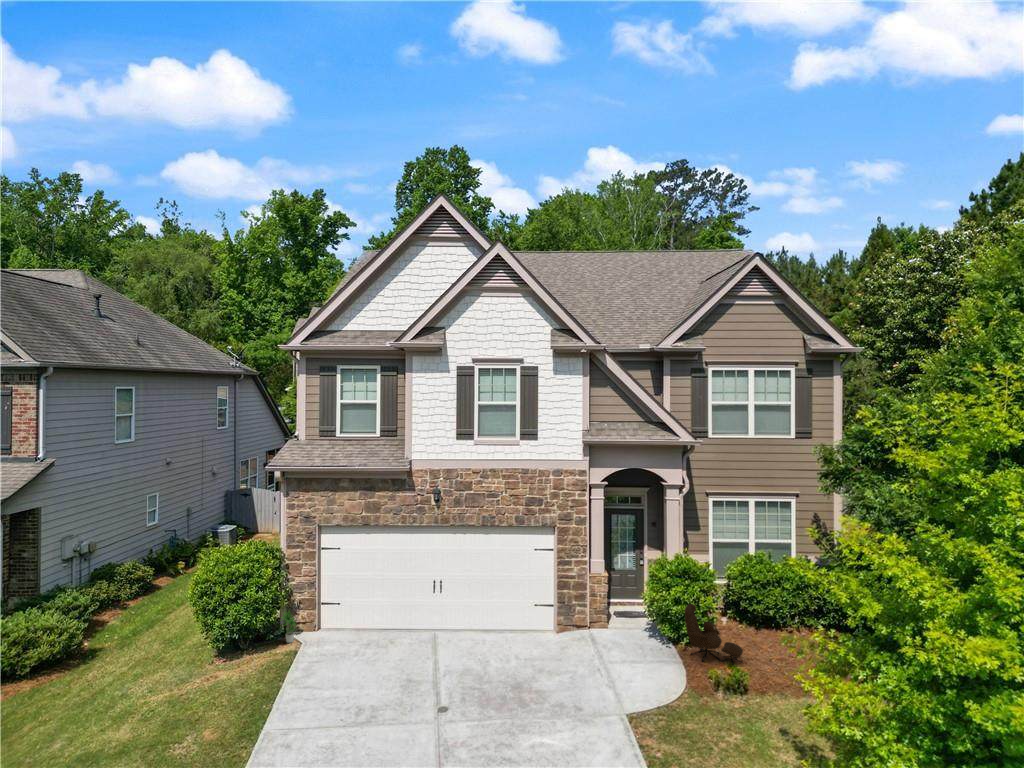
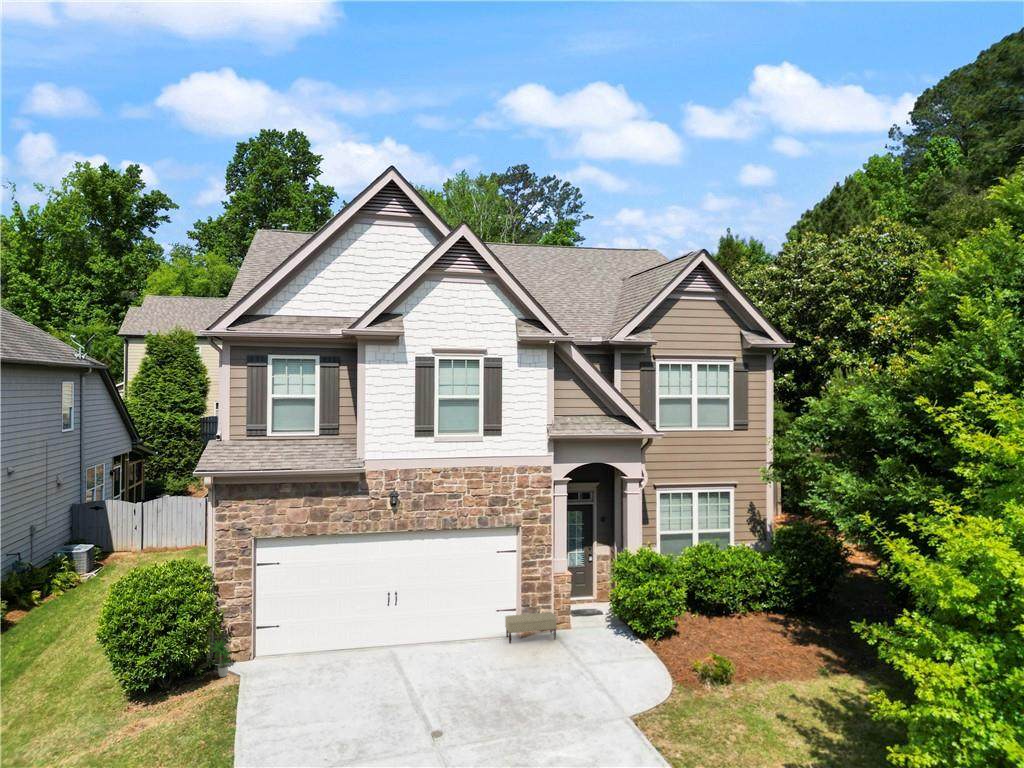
lounge chair: present [685,604,743,665] -> none [658,597,713,655]
bench: none [541,611,589,637] -> present [505,612,557,643]

